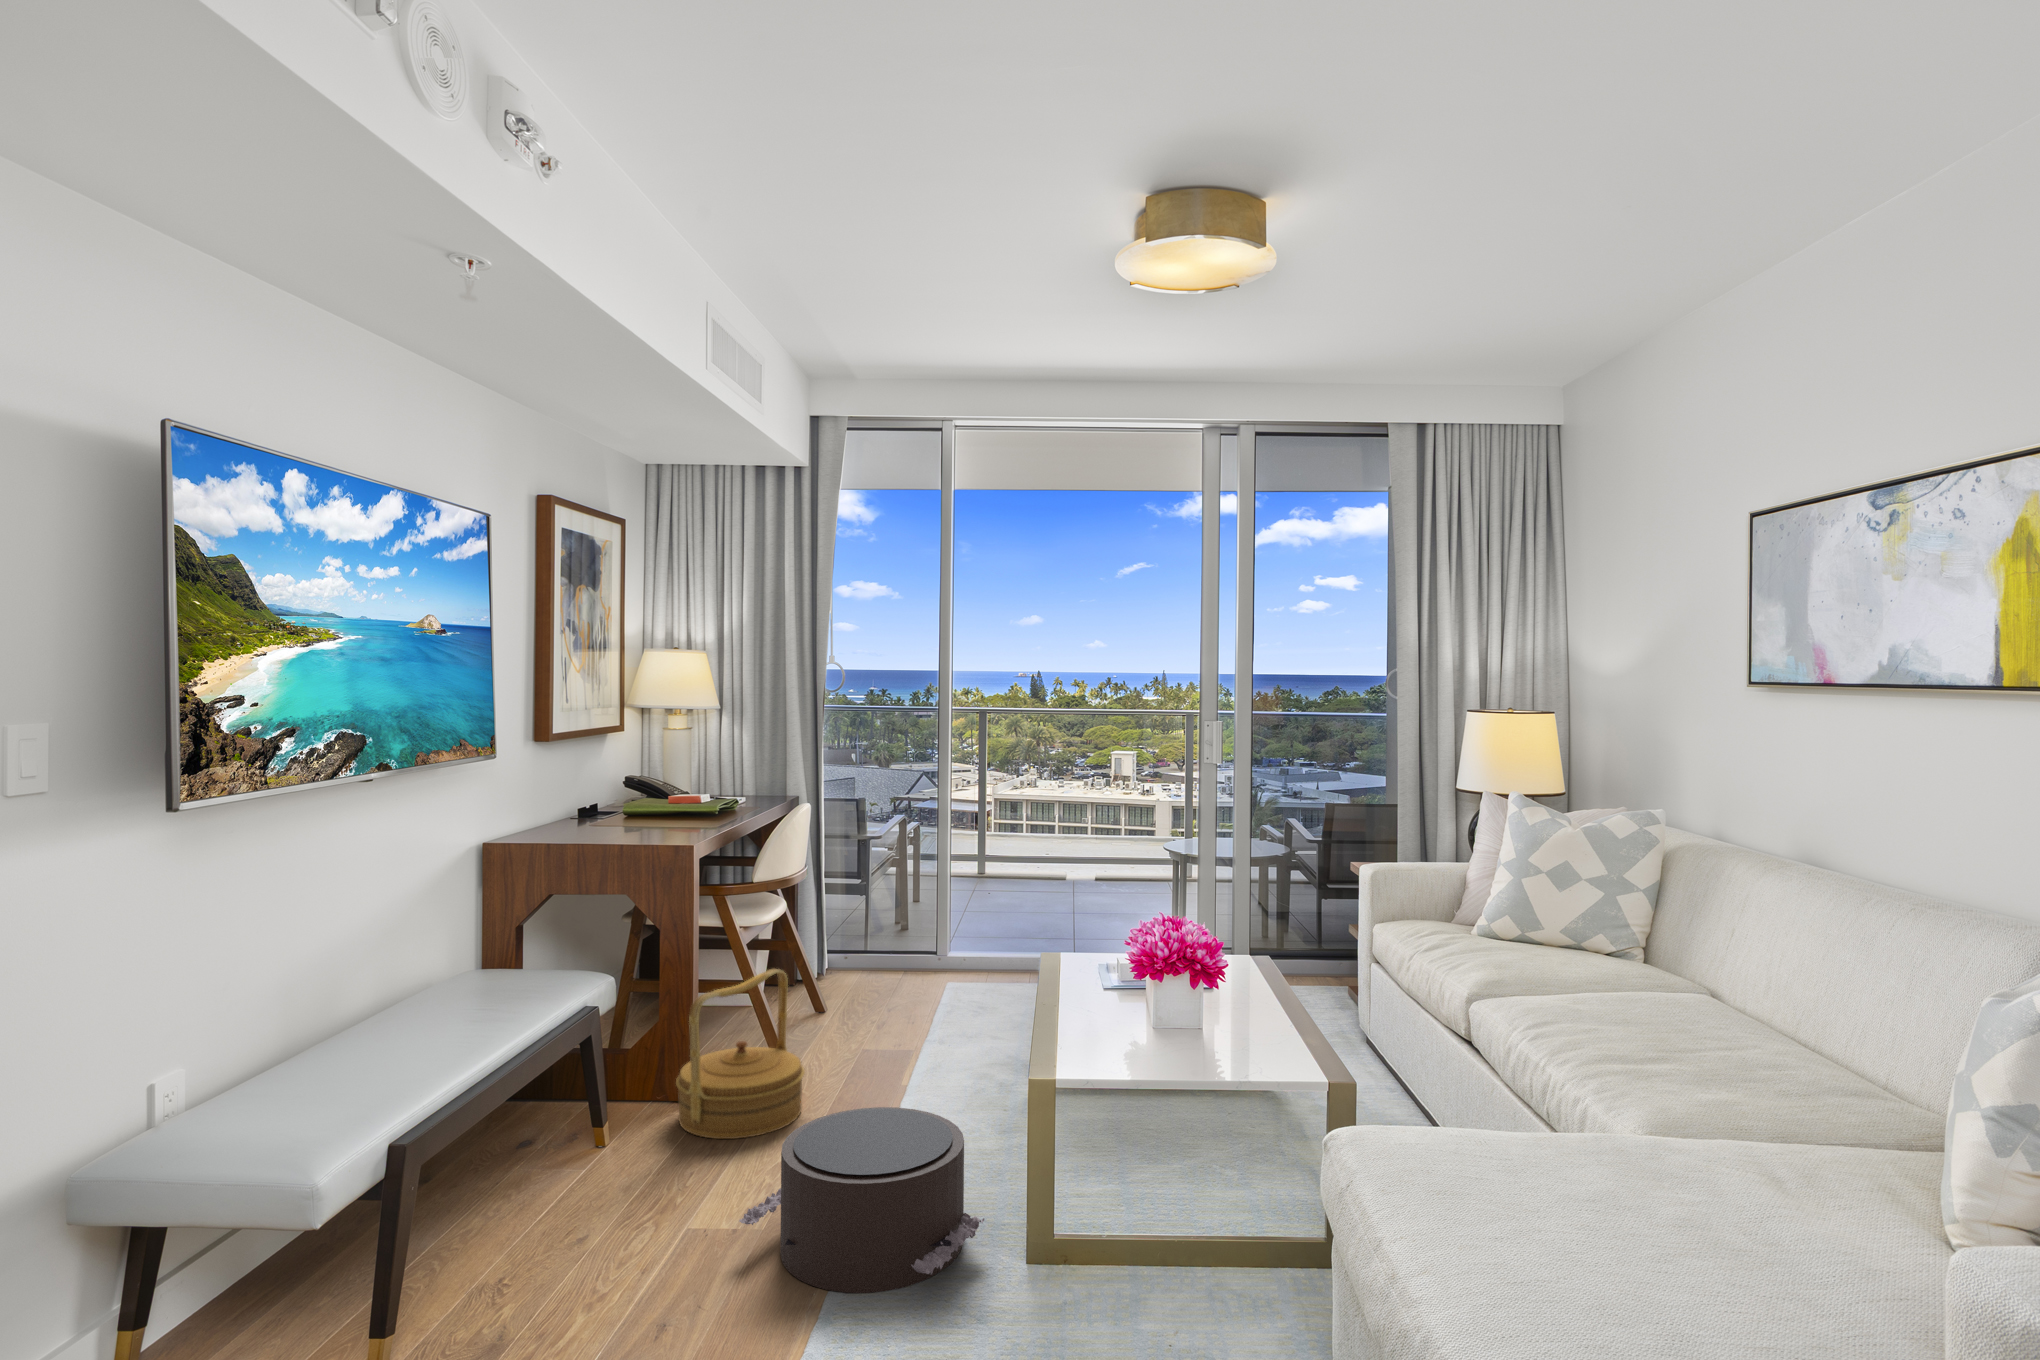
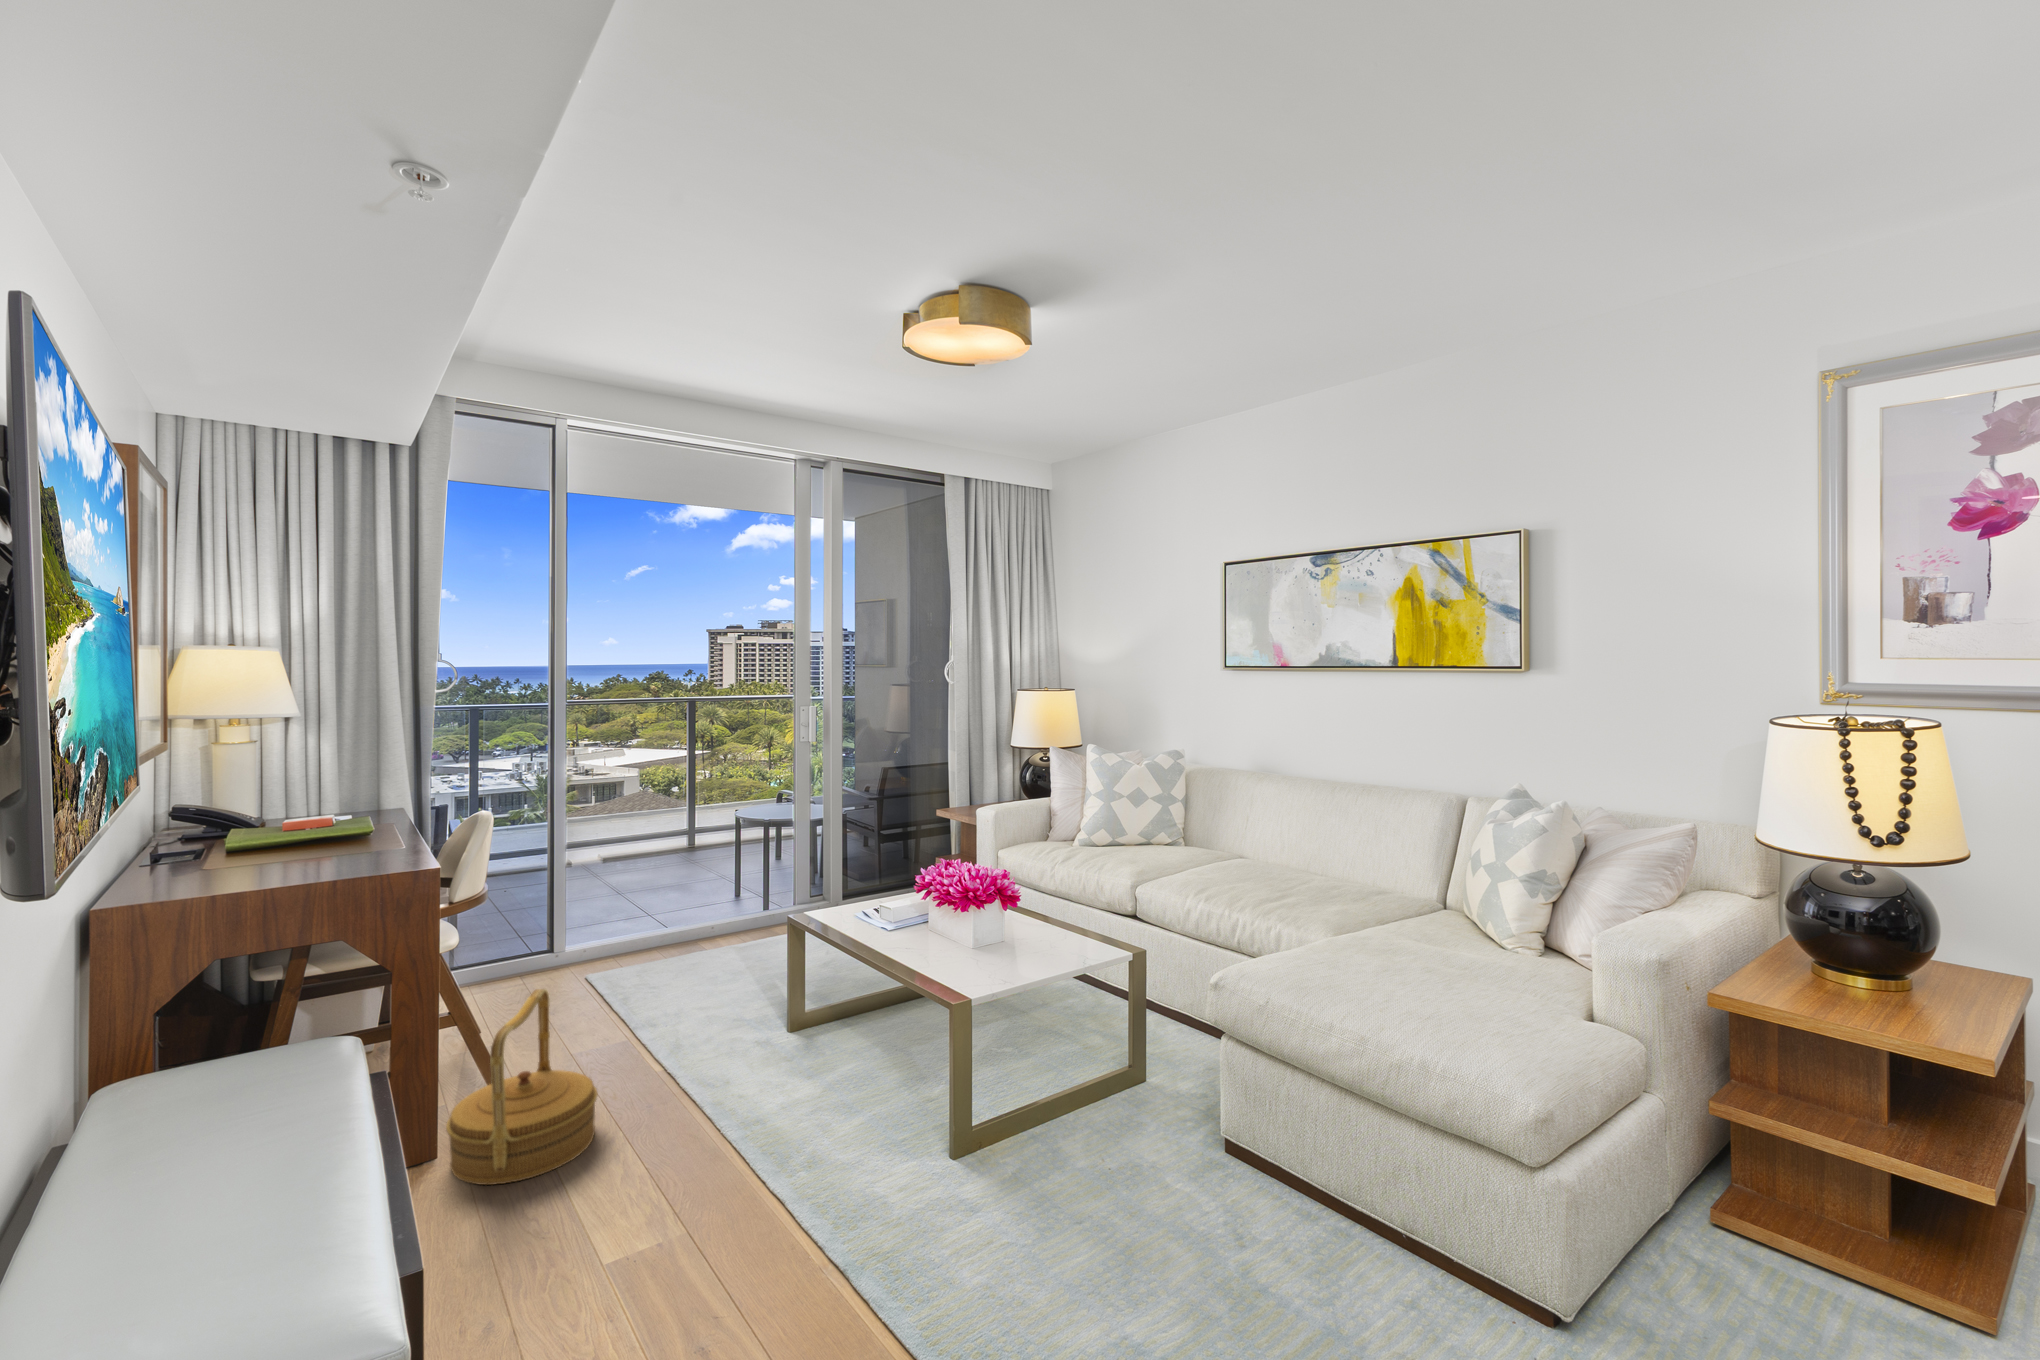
pouf: present [739,1107,984,1293] -> none [694,1073,918,1259]

